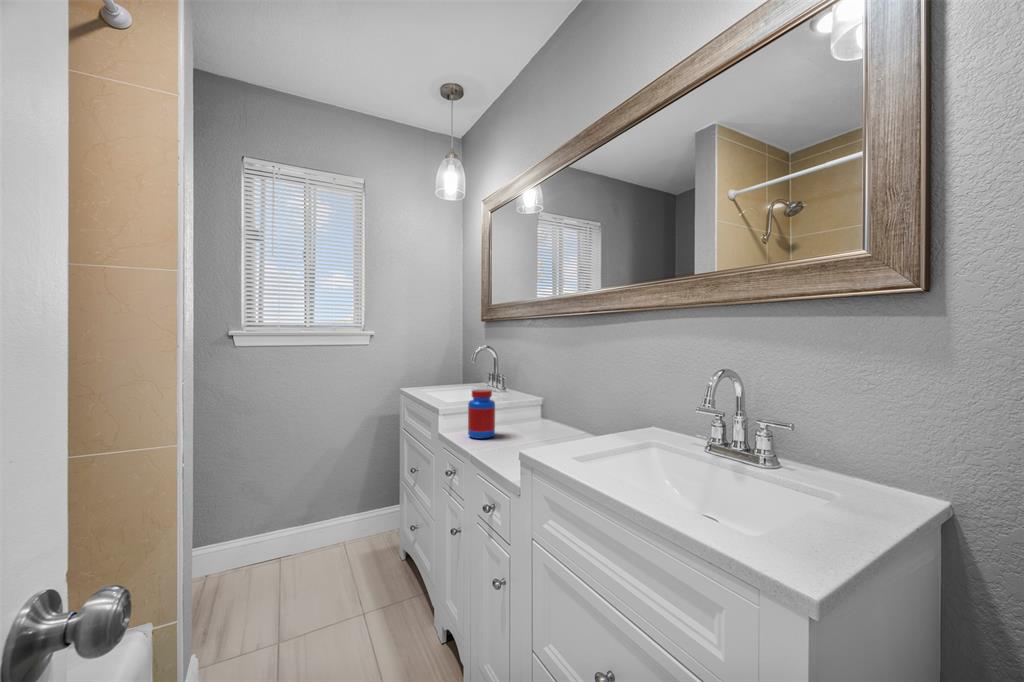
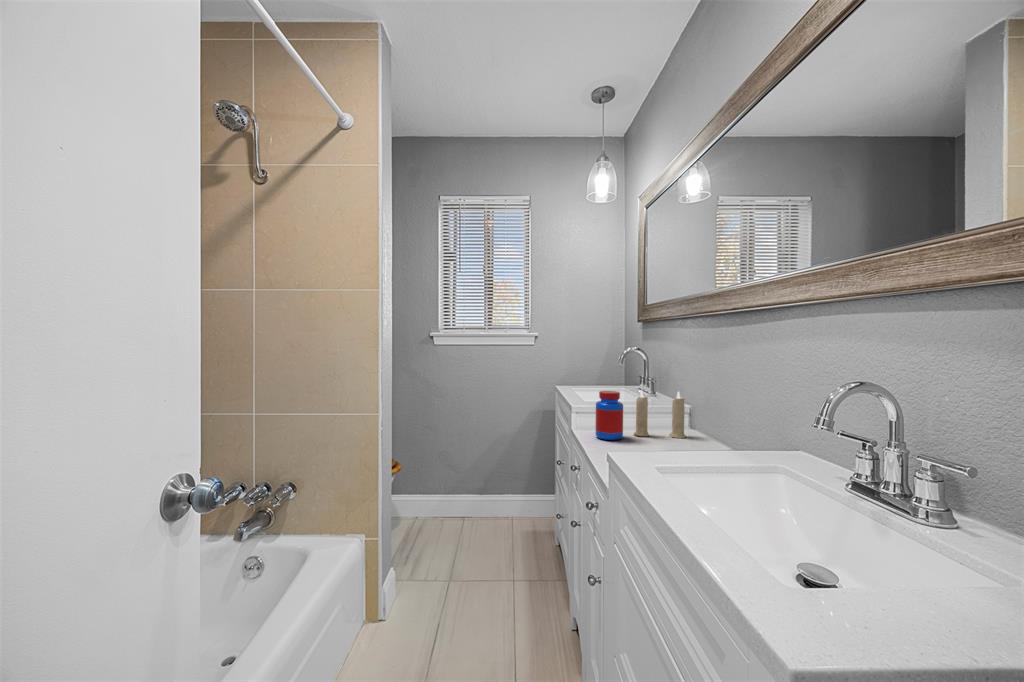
candle: none [501,384,546,431] -> present [634,391,686,438]

